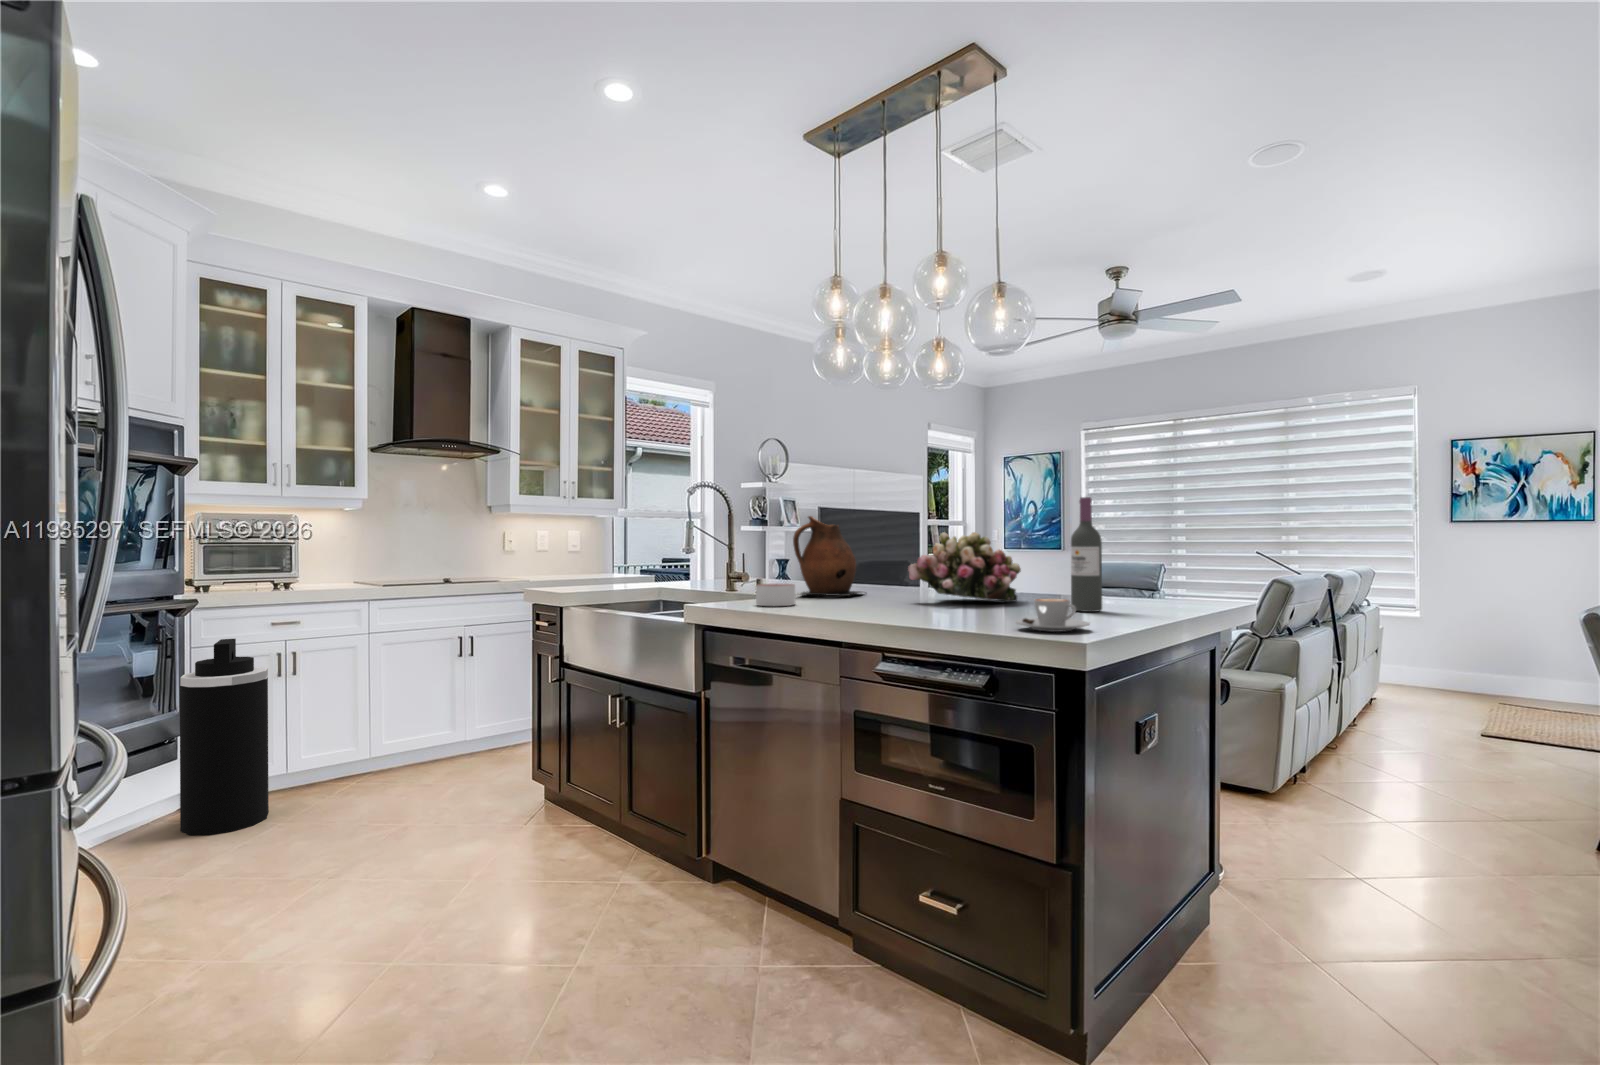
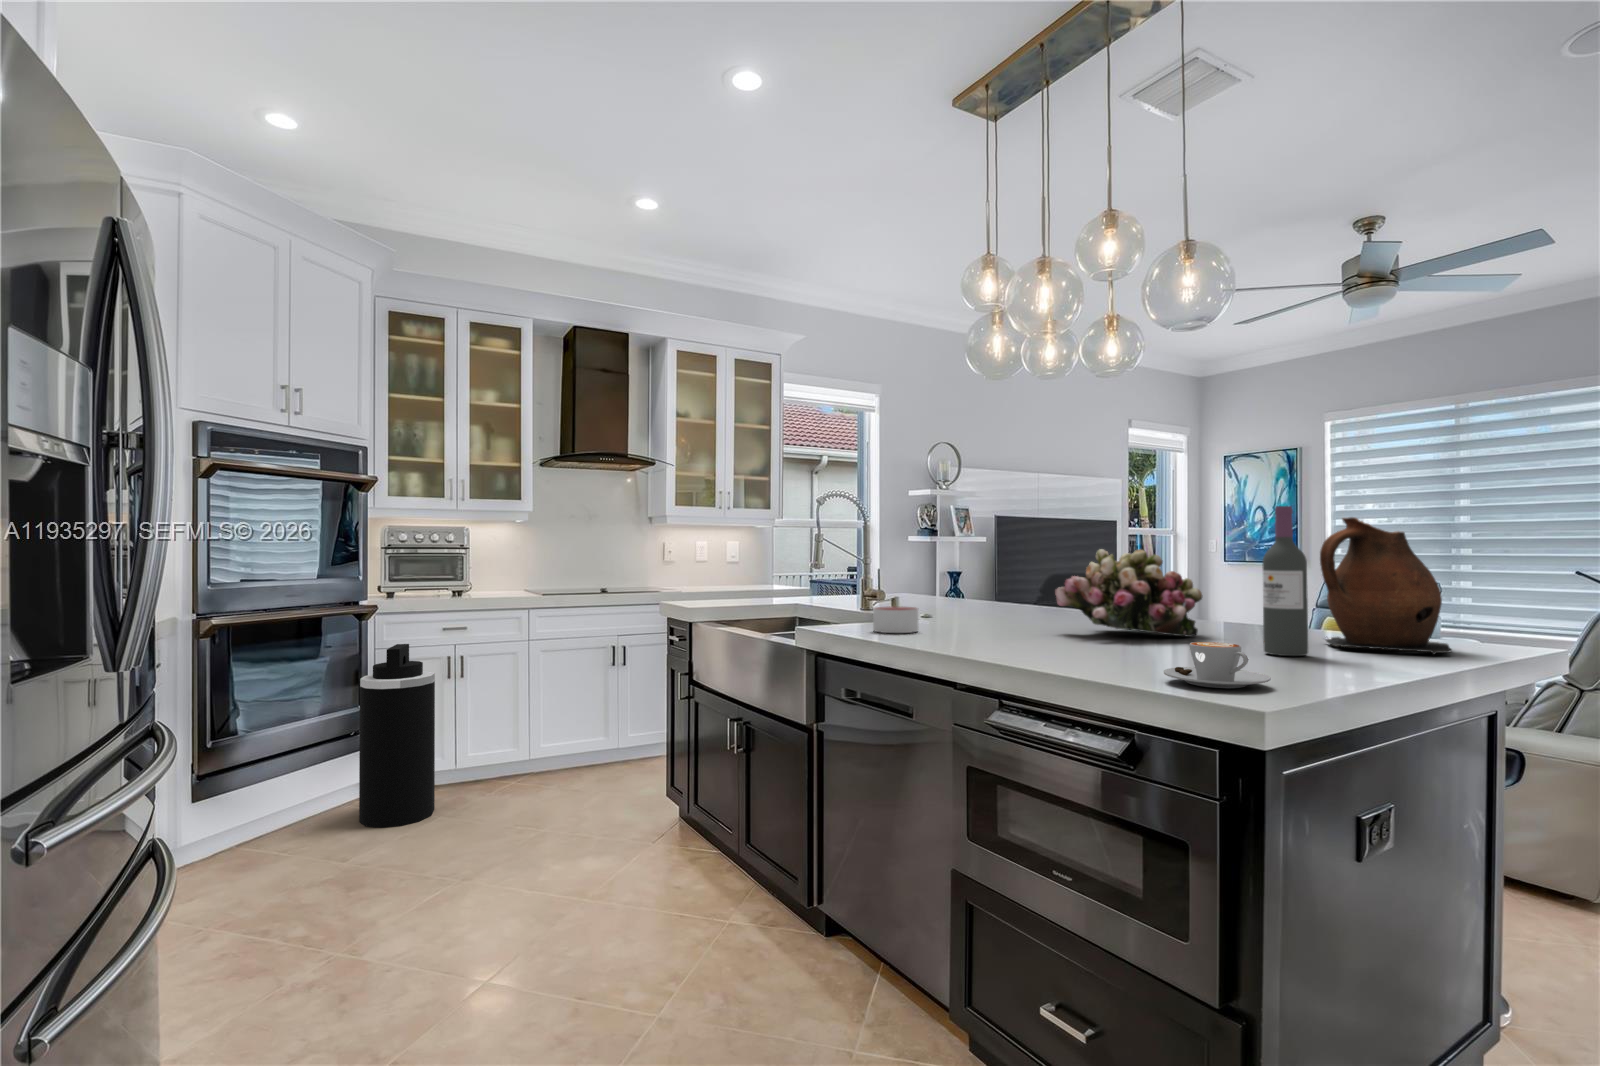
ceramic pitcher: present [793,516,866,596] -> present [1320,517,1451,655]

